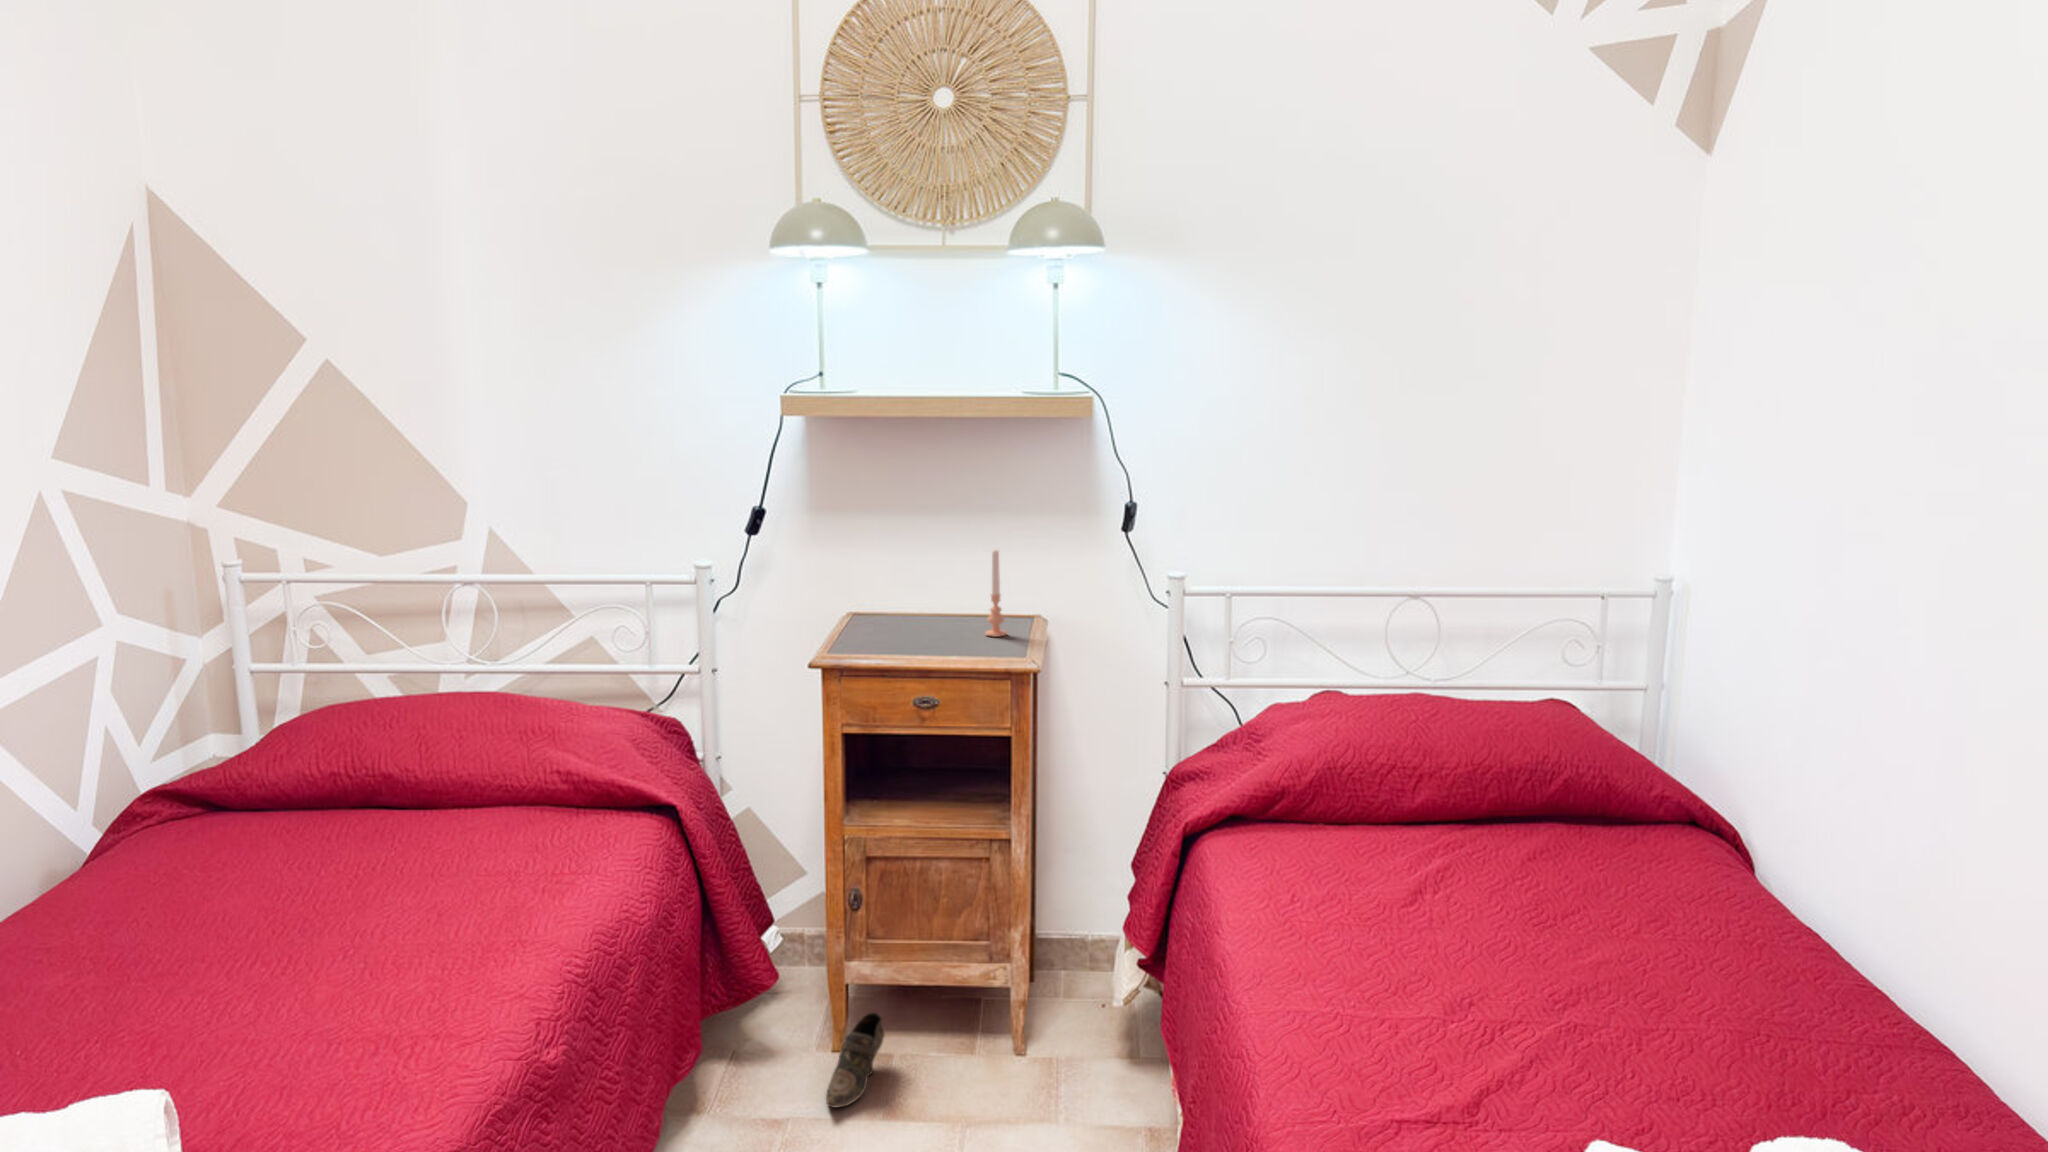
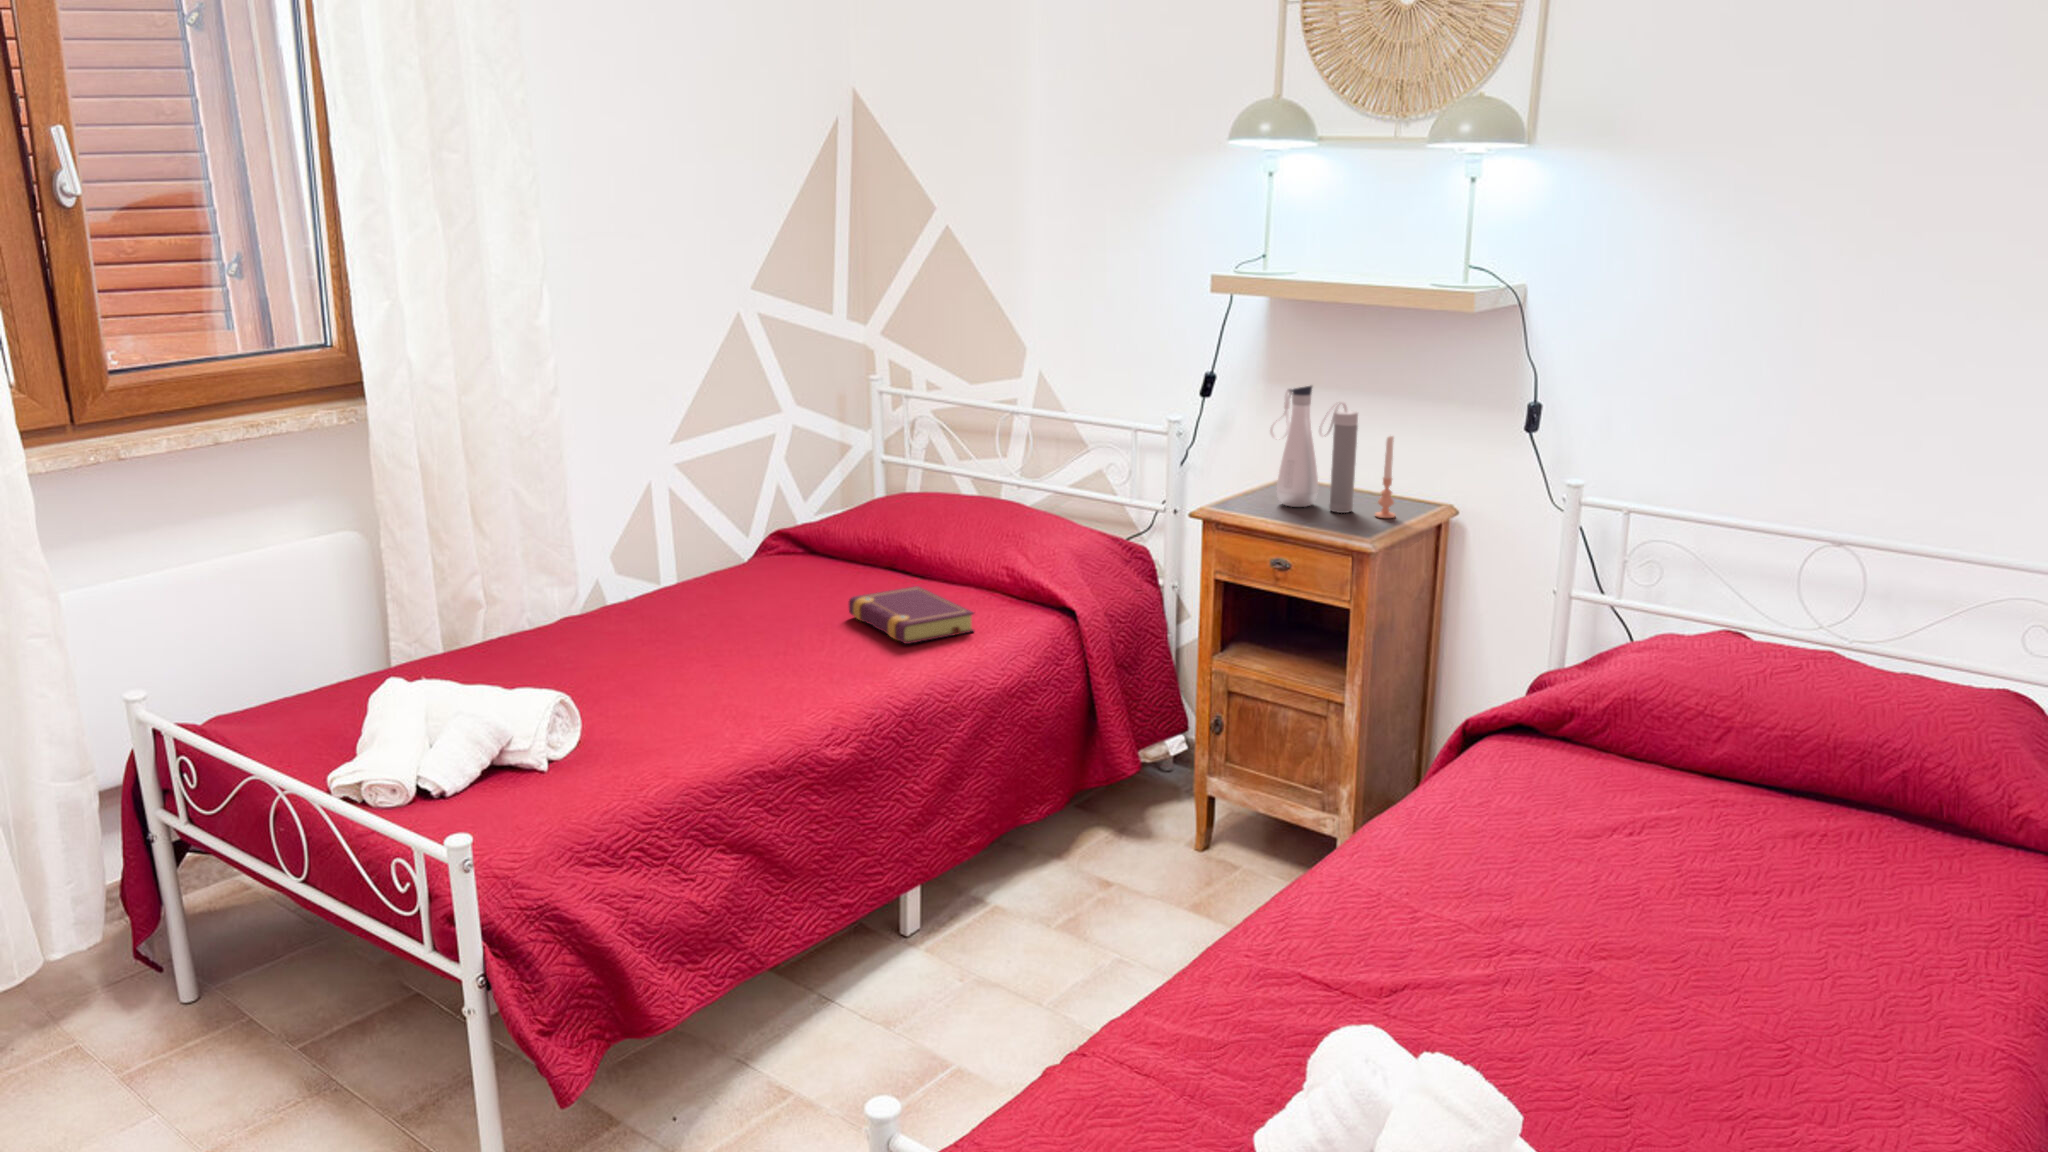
water bottle: none [856,506,959,640] -> present [1270,386,1358,513]
book: none [376,822,584,904] -> present [849,586,974,644]
shoe: present [826,1013,884,1107] -> none [1146,824,1226,885]

